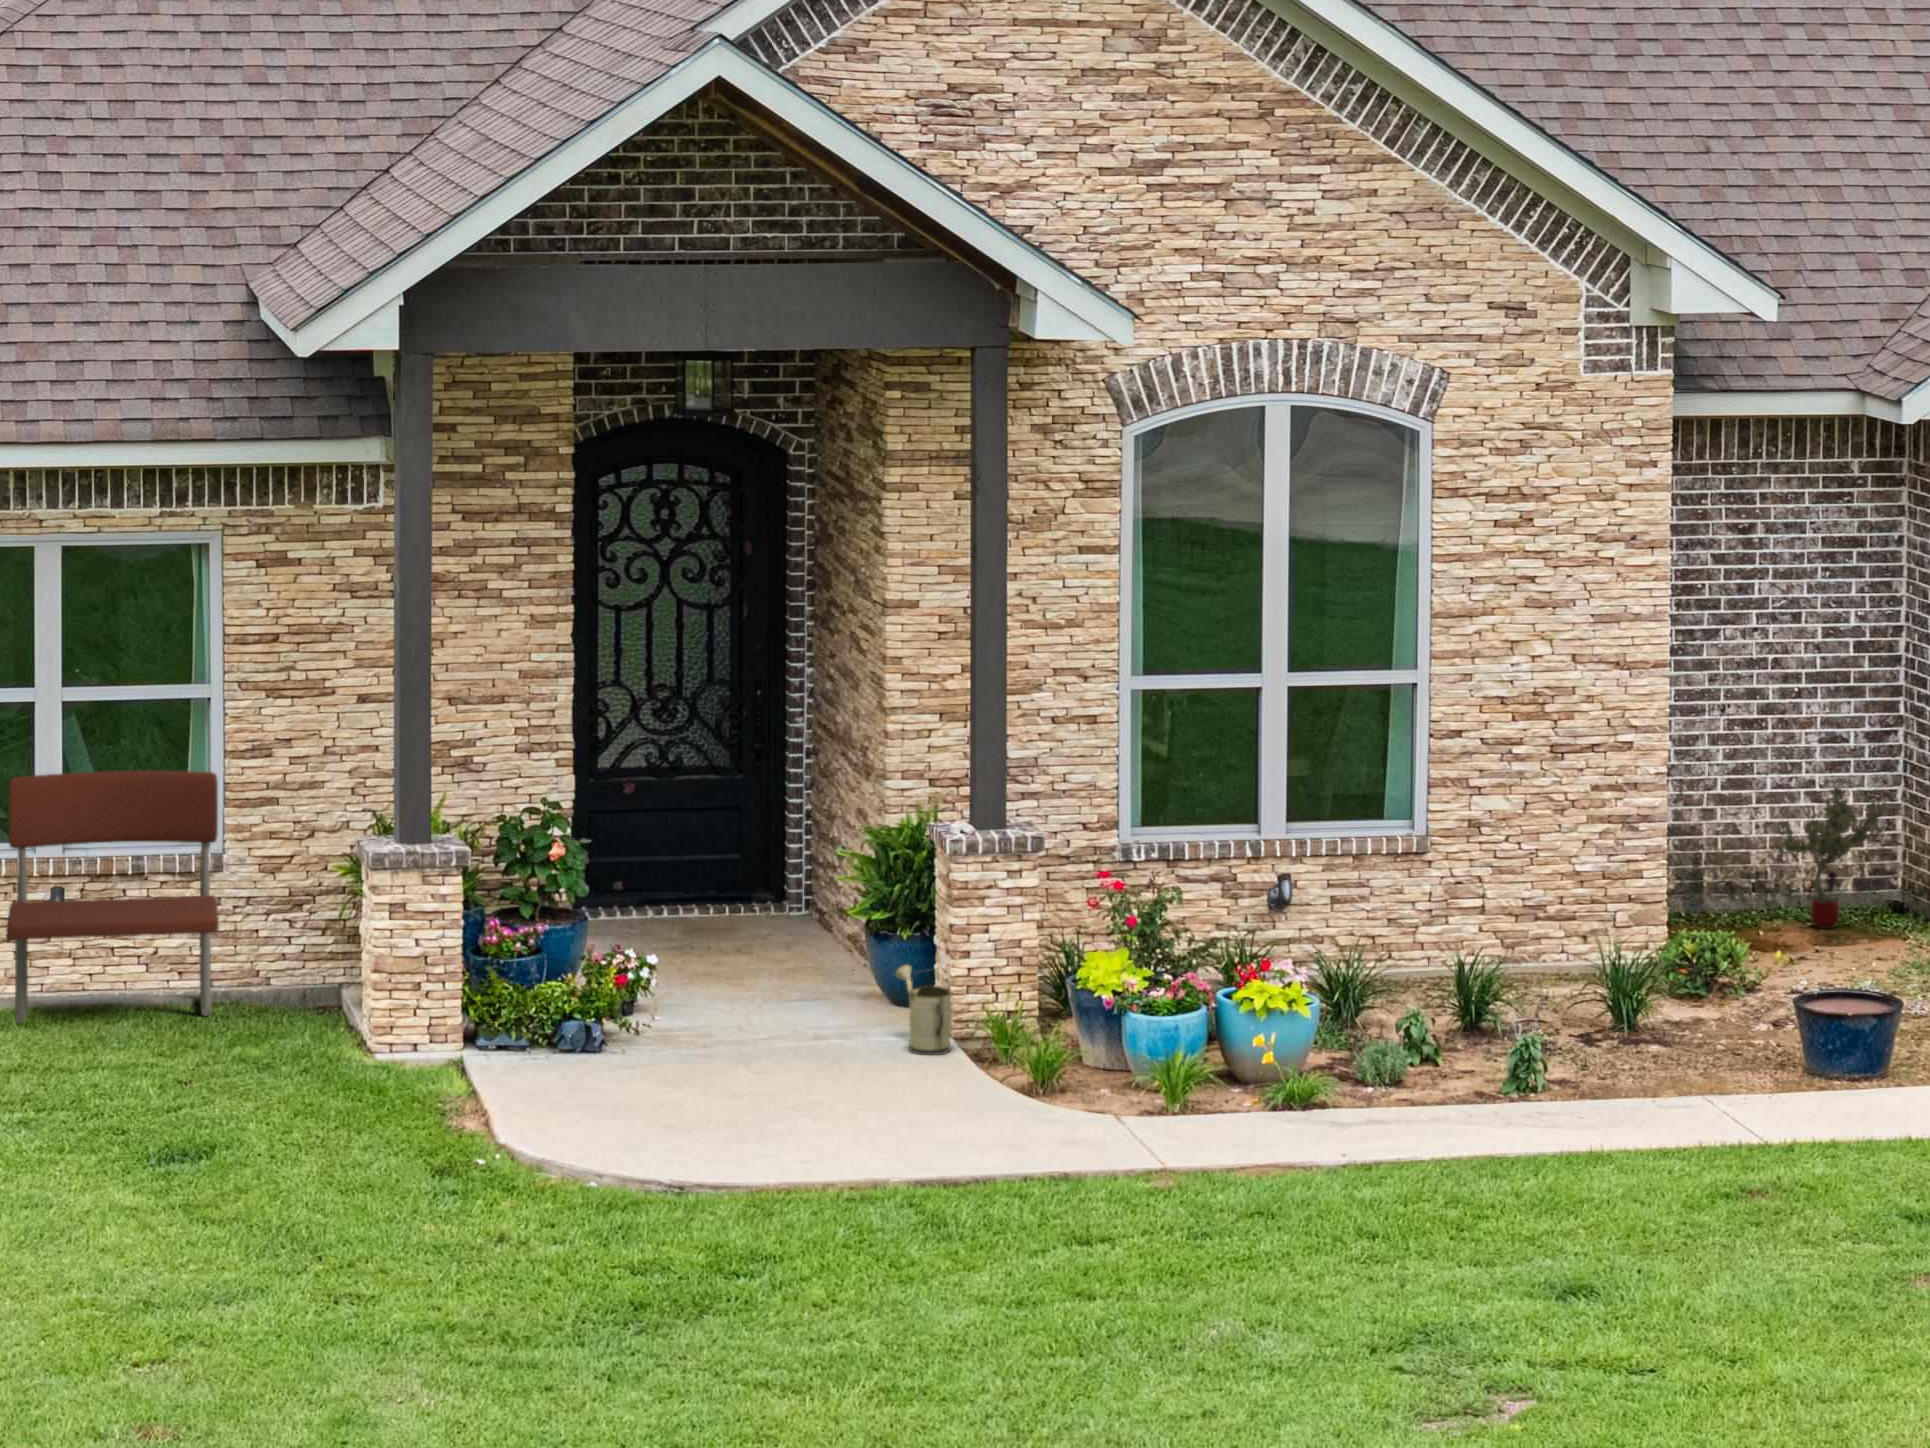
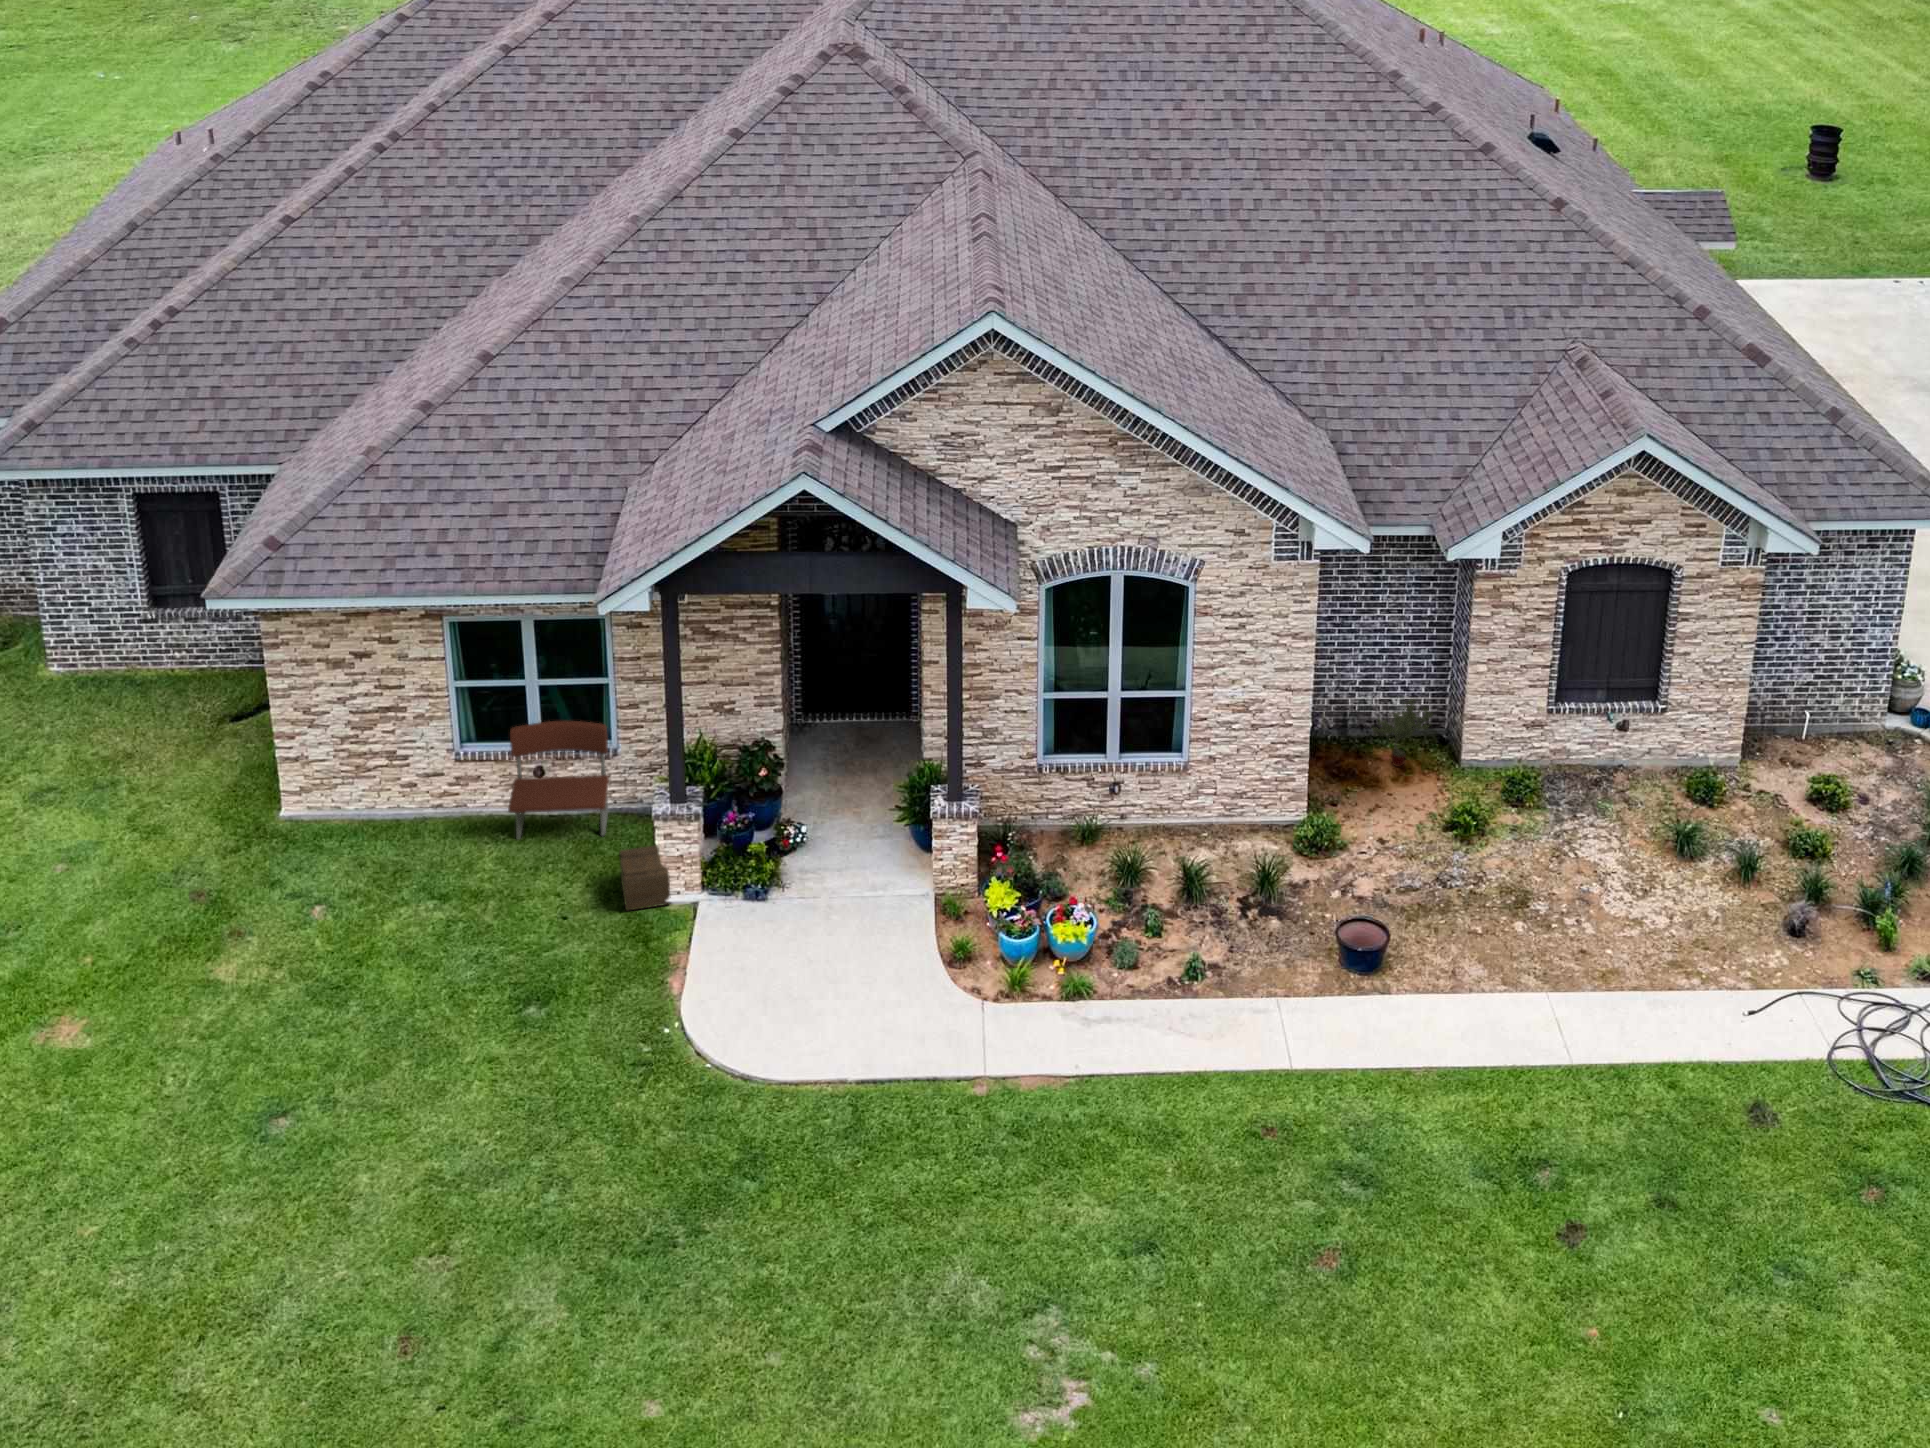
wooden crate: none [263,962,382,1075] -> present [619,845,670,910]
watering can: present [895,964,951,1055] -> none [913,852,935,902]

